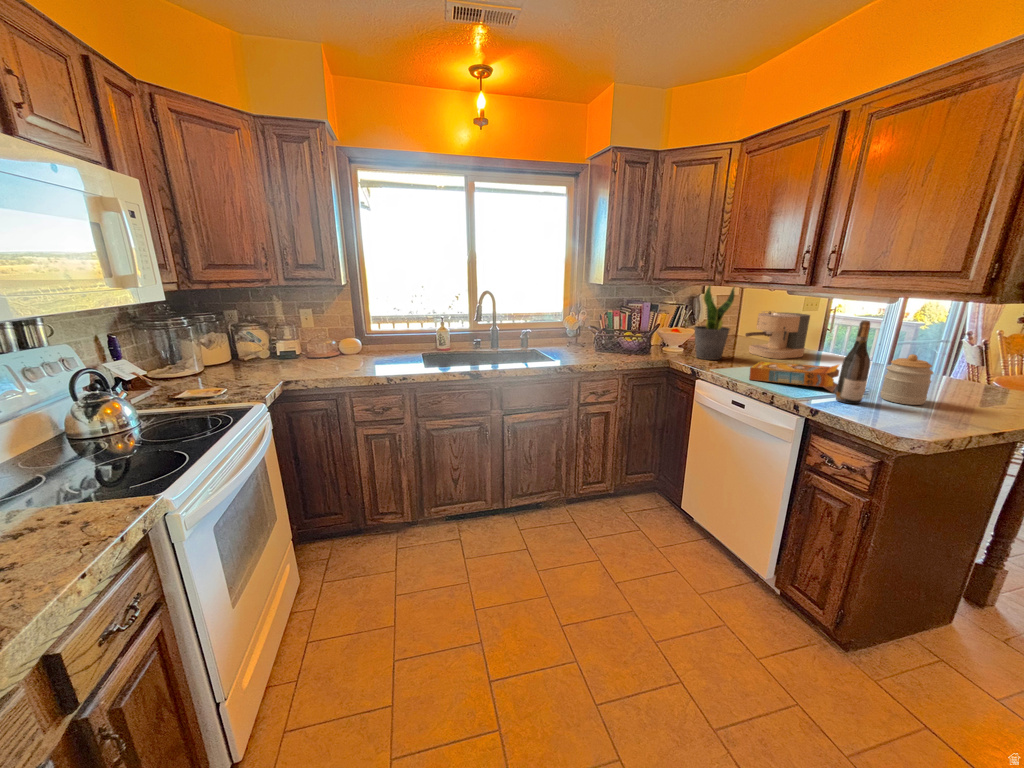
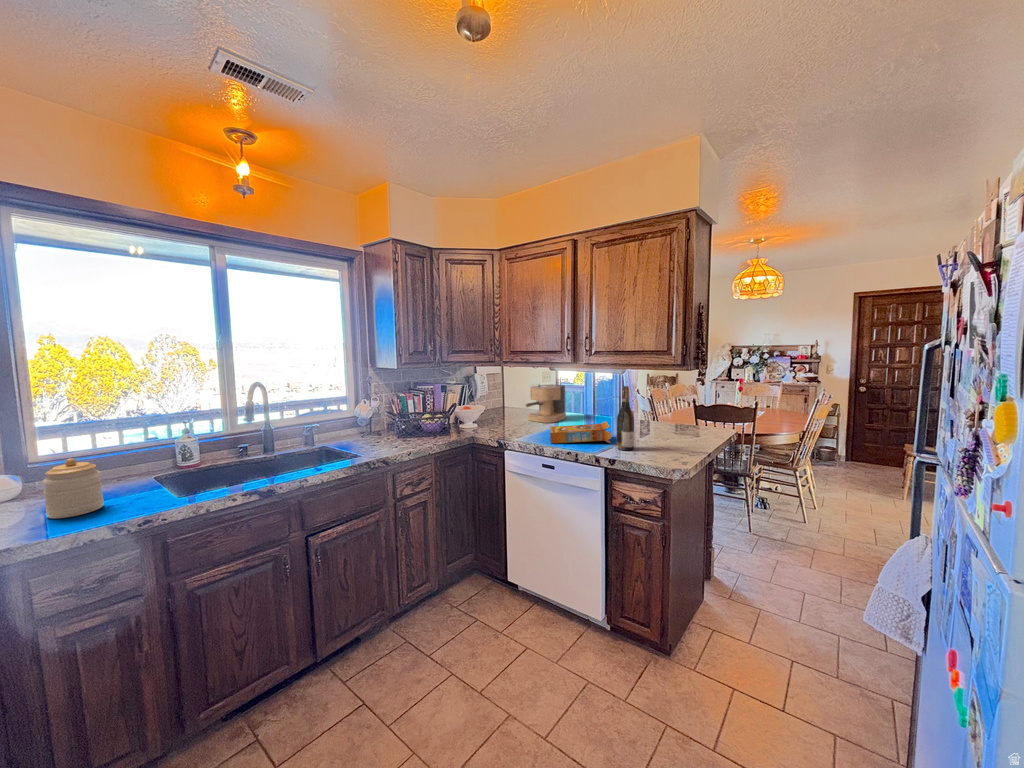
potted plant: present [695,285,735,360] -> none [488,364,518,431]
jar: present [881,354,934,405] -> present [42,458,104,519]

